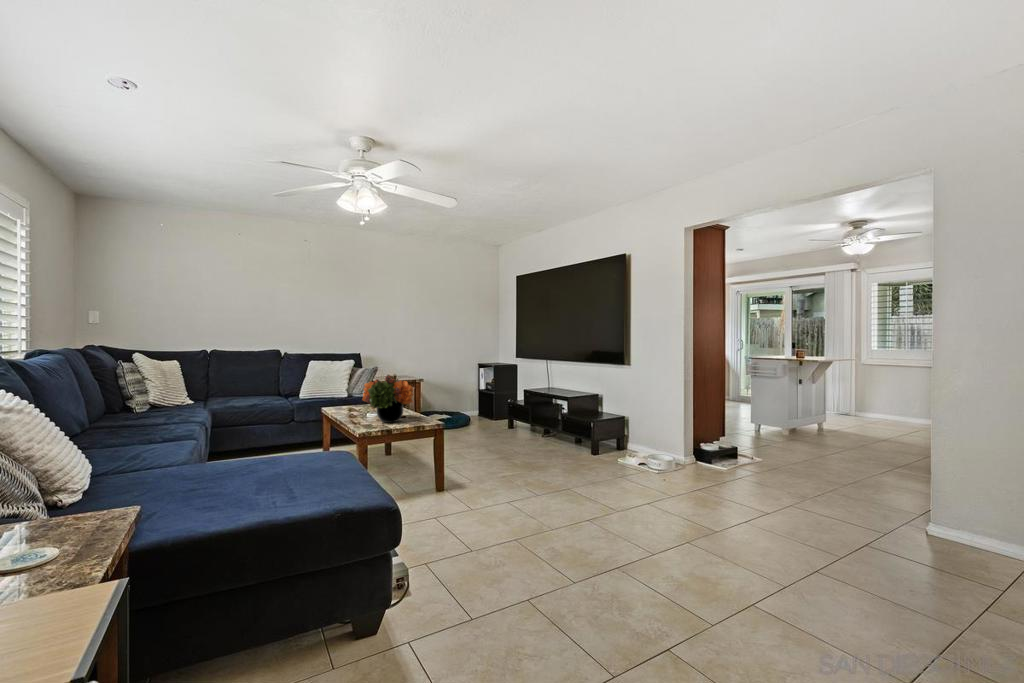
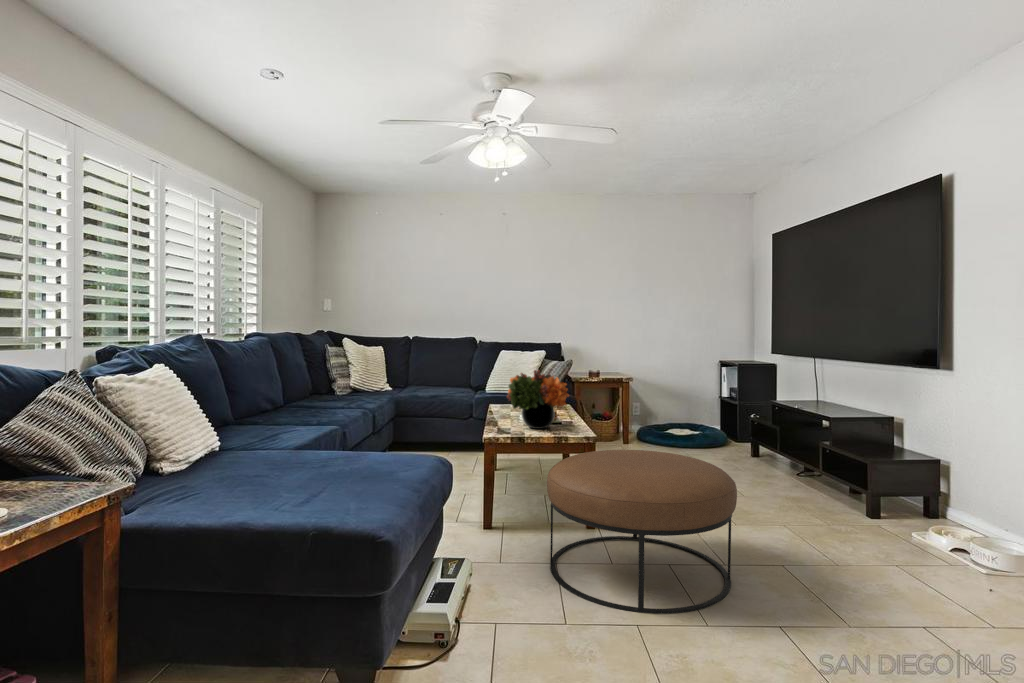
ottoman: none [422,429,551,538] -> present [547,450,737,614]

